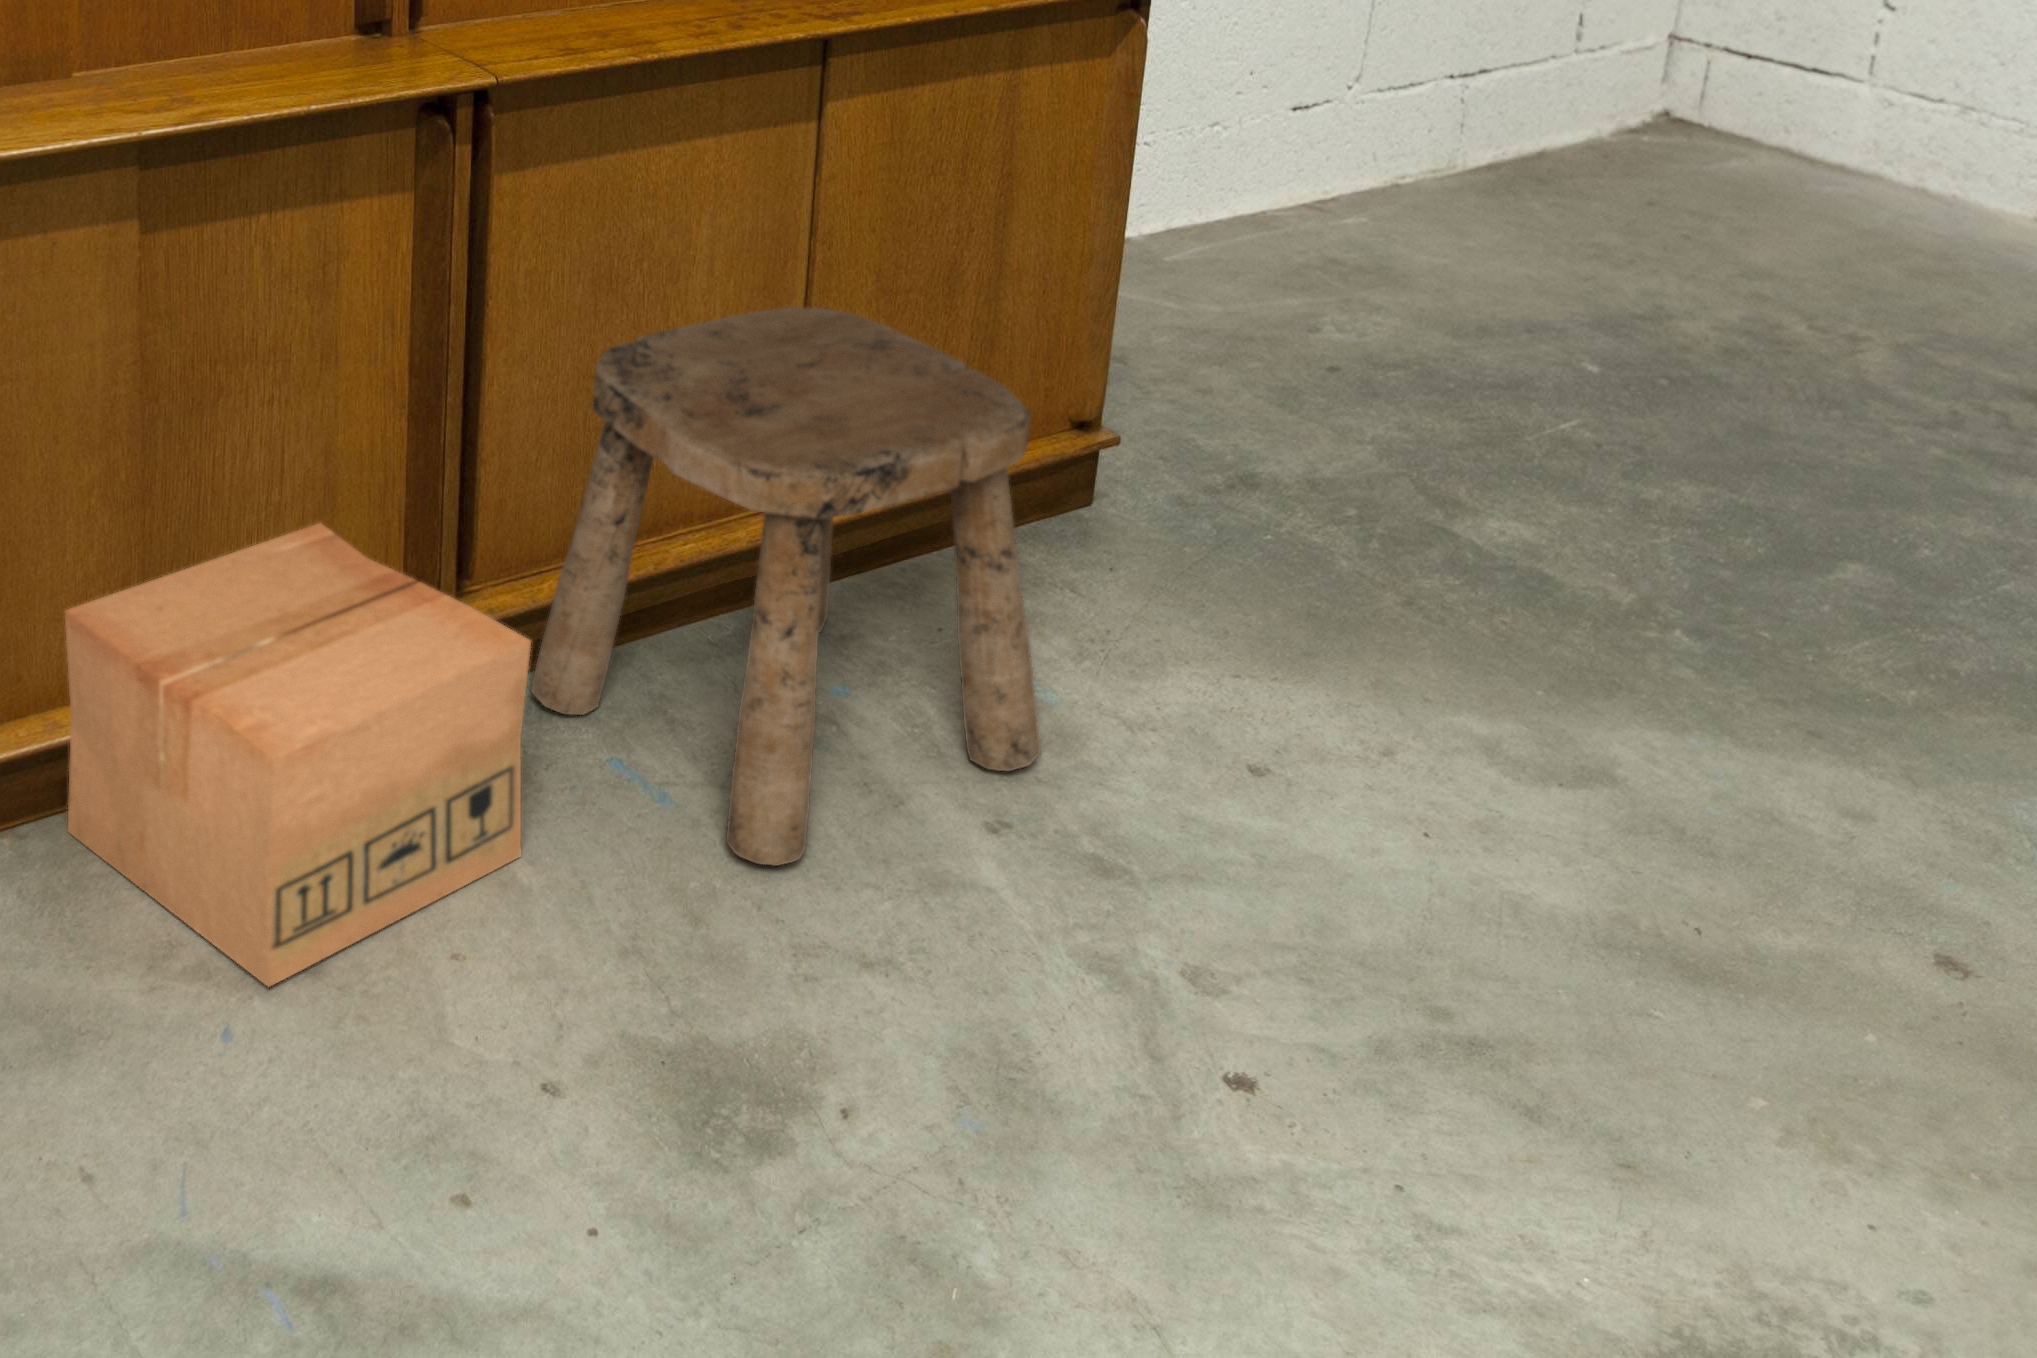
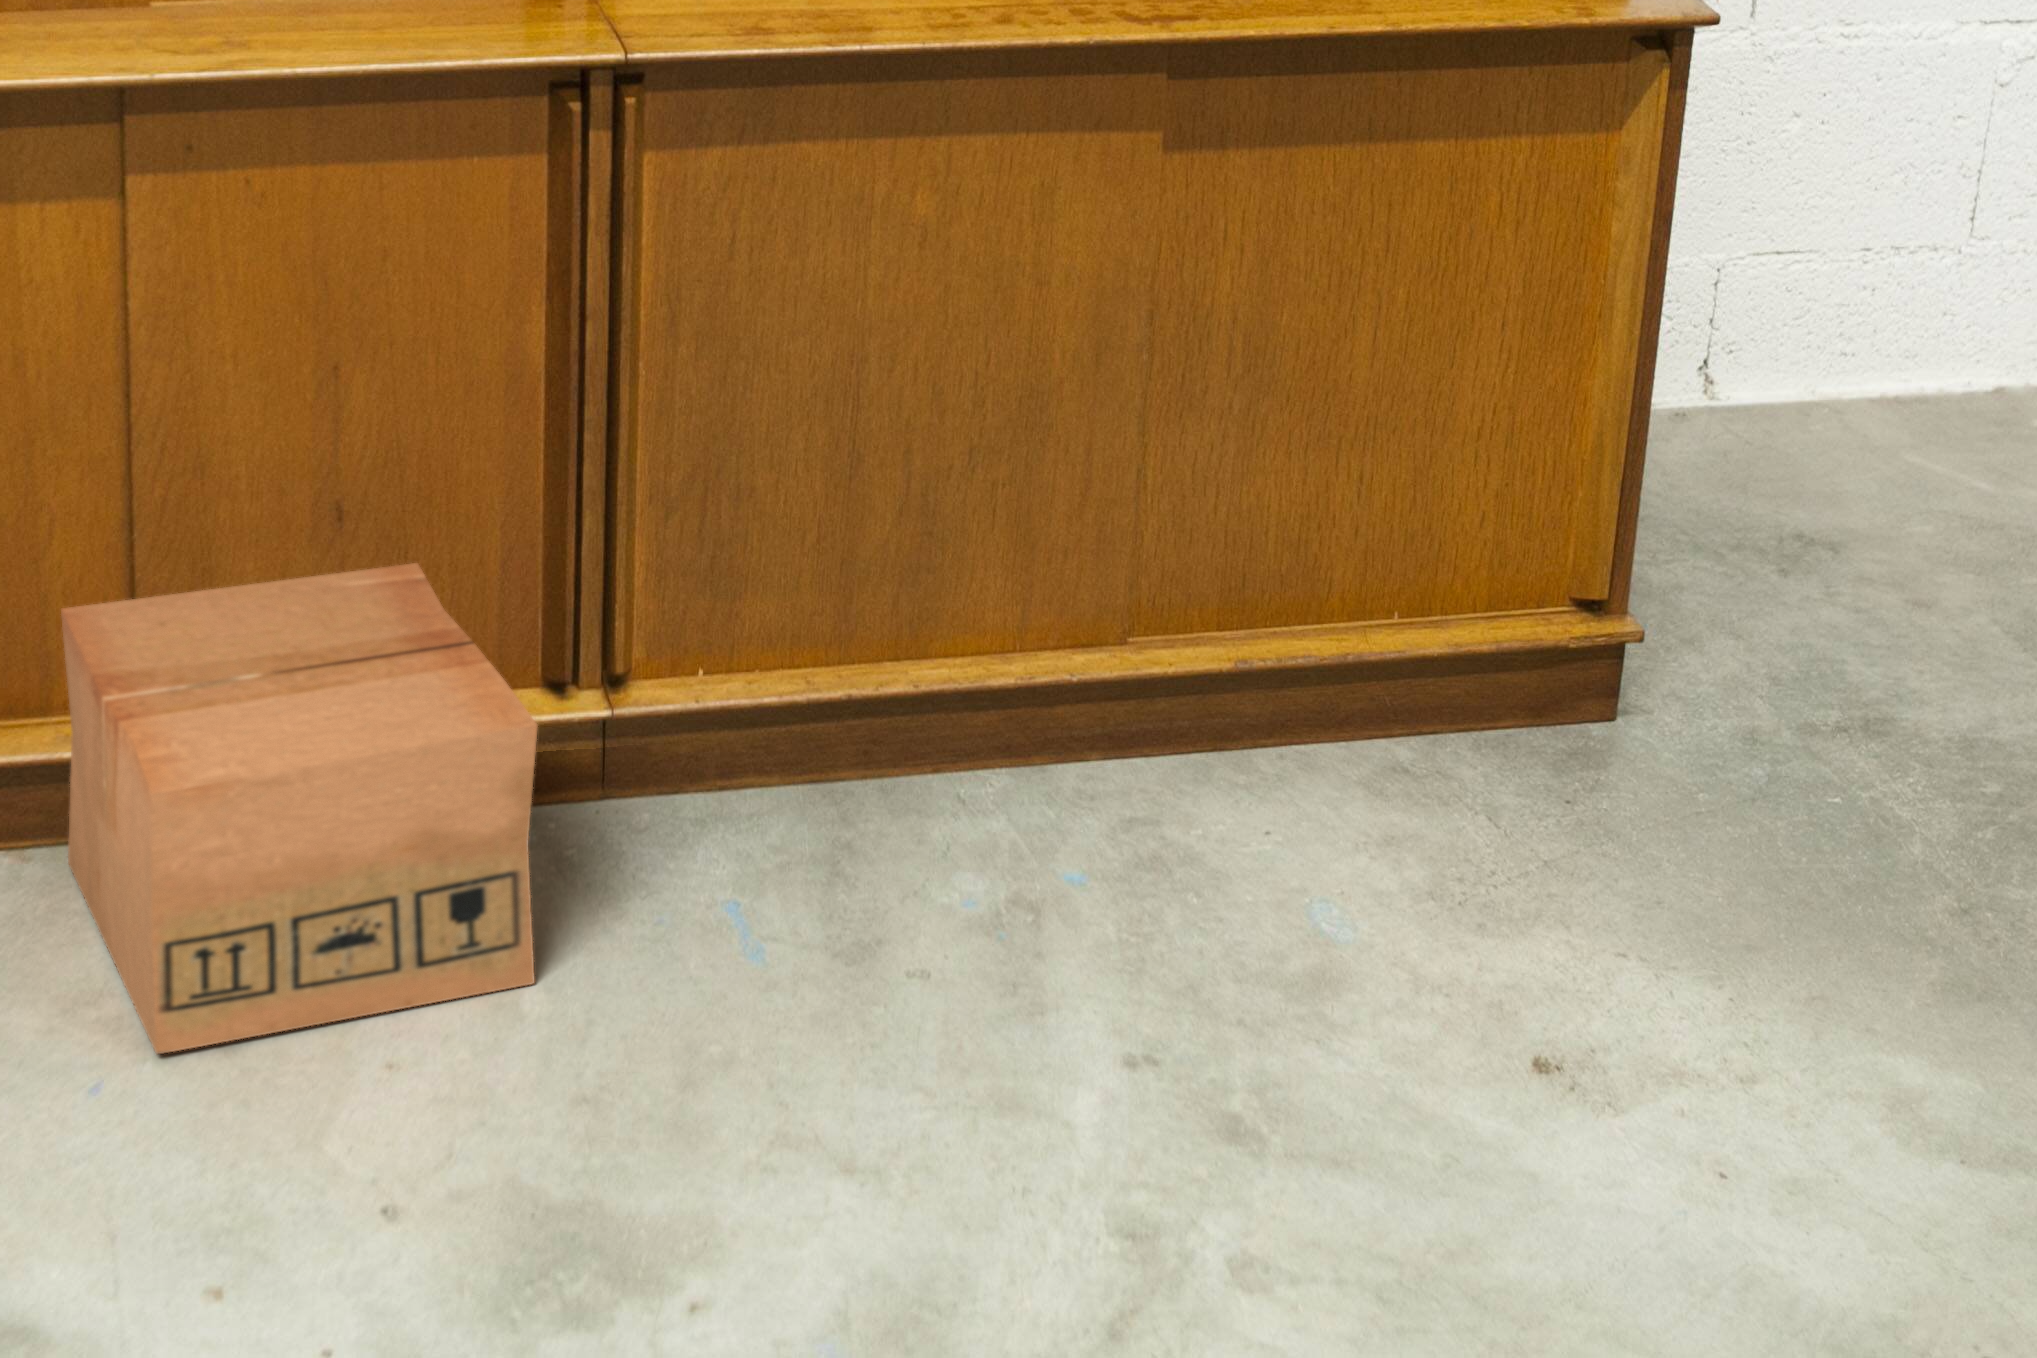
stool: present [532,307,1040,866] -> none [676,384,1256,1051]

